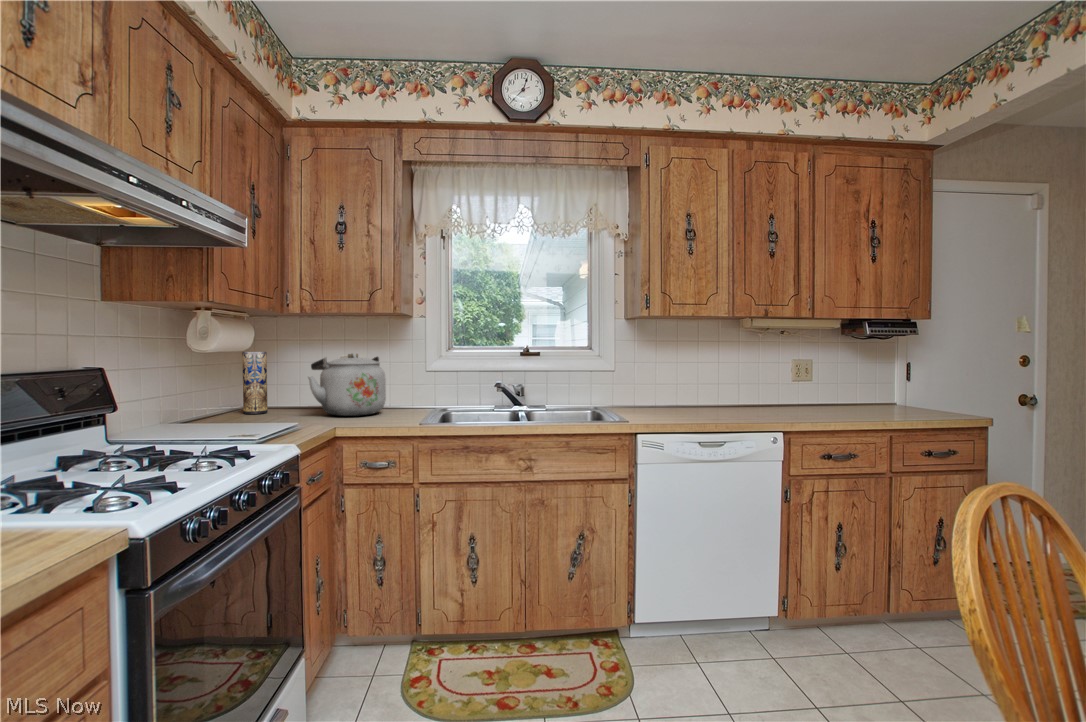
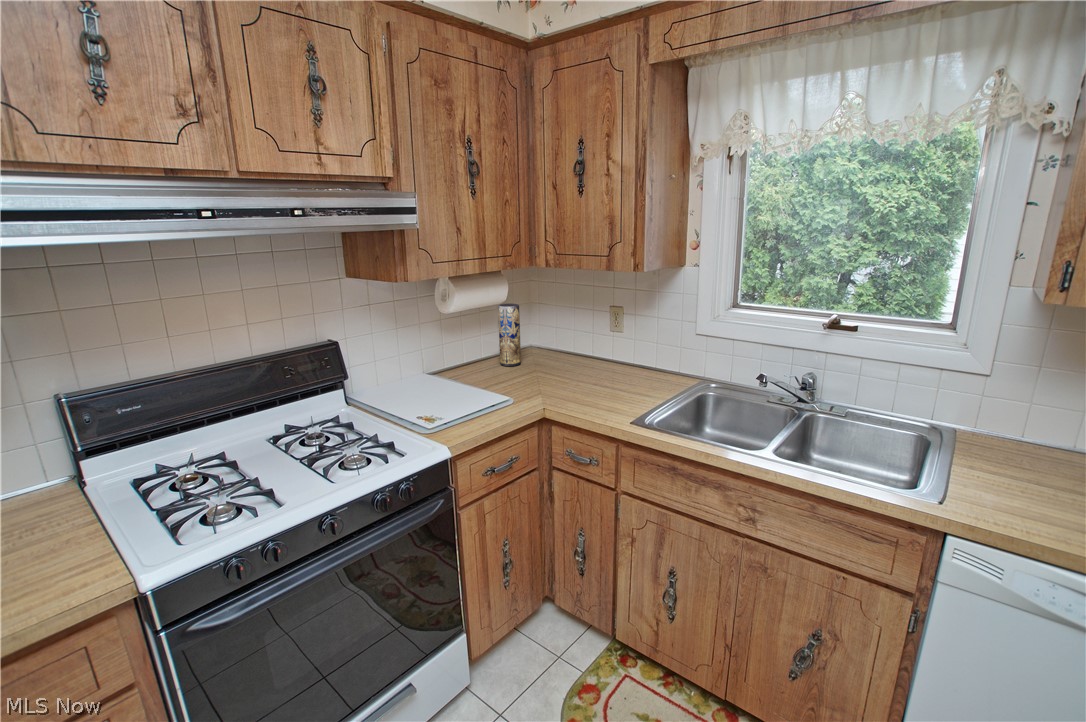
kettle: present [308,353,386,416] -> none [534,317,619,390]

